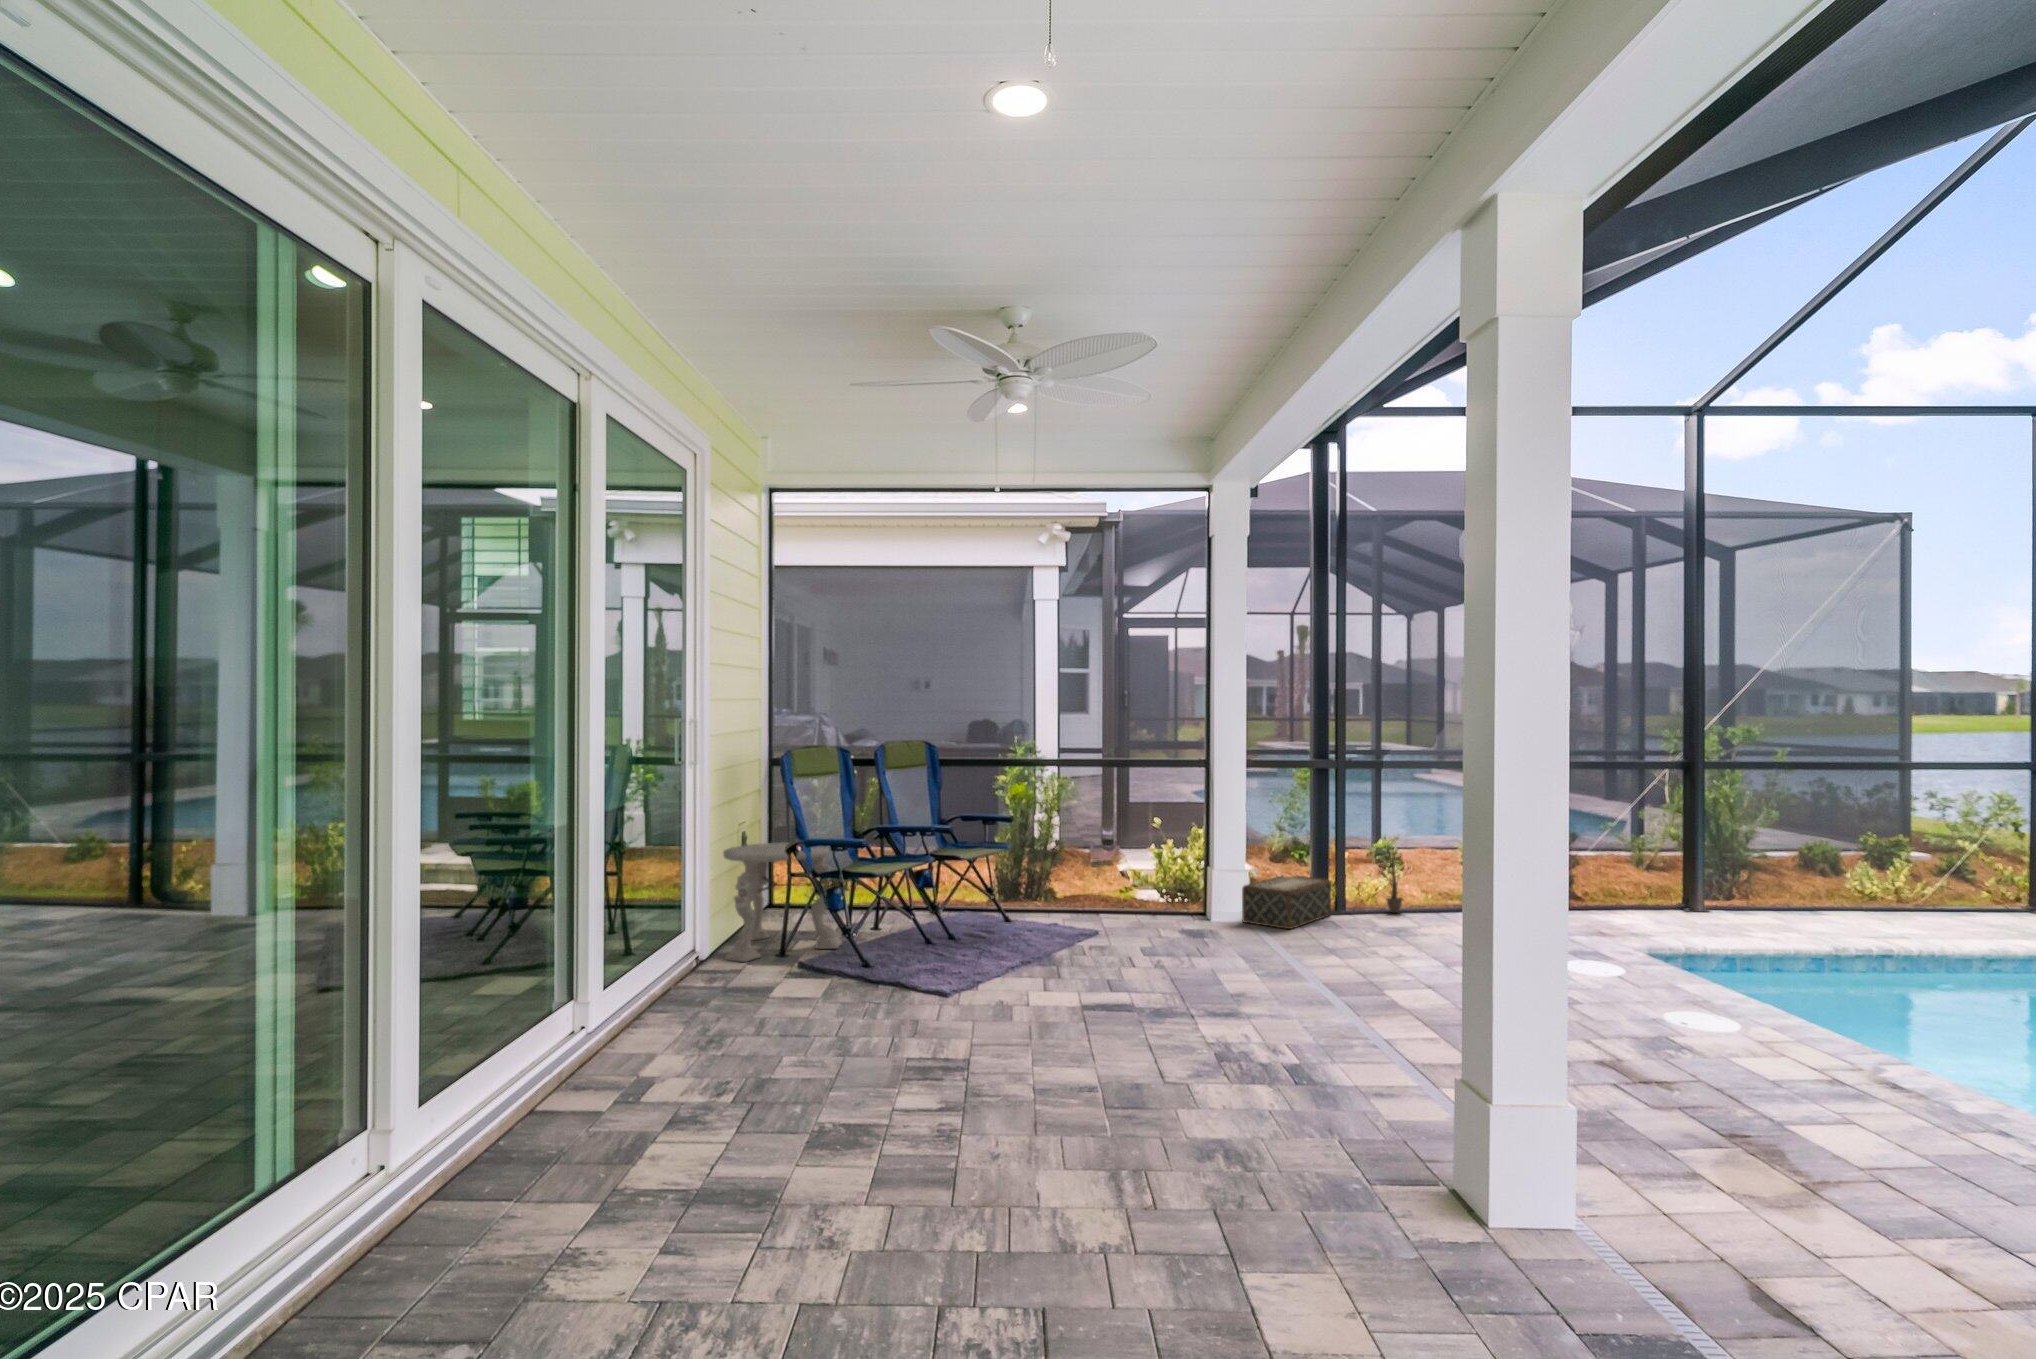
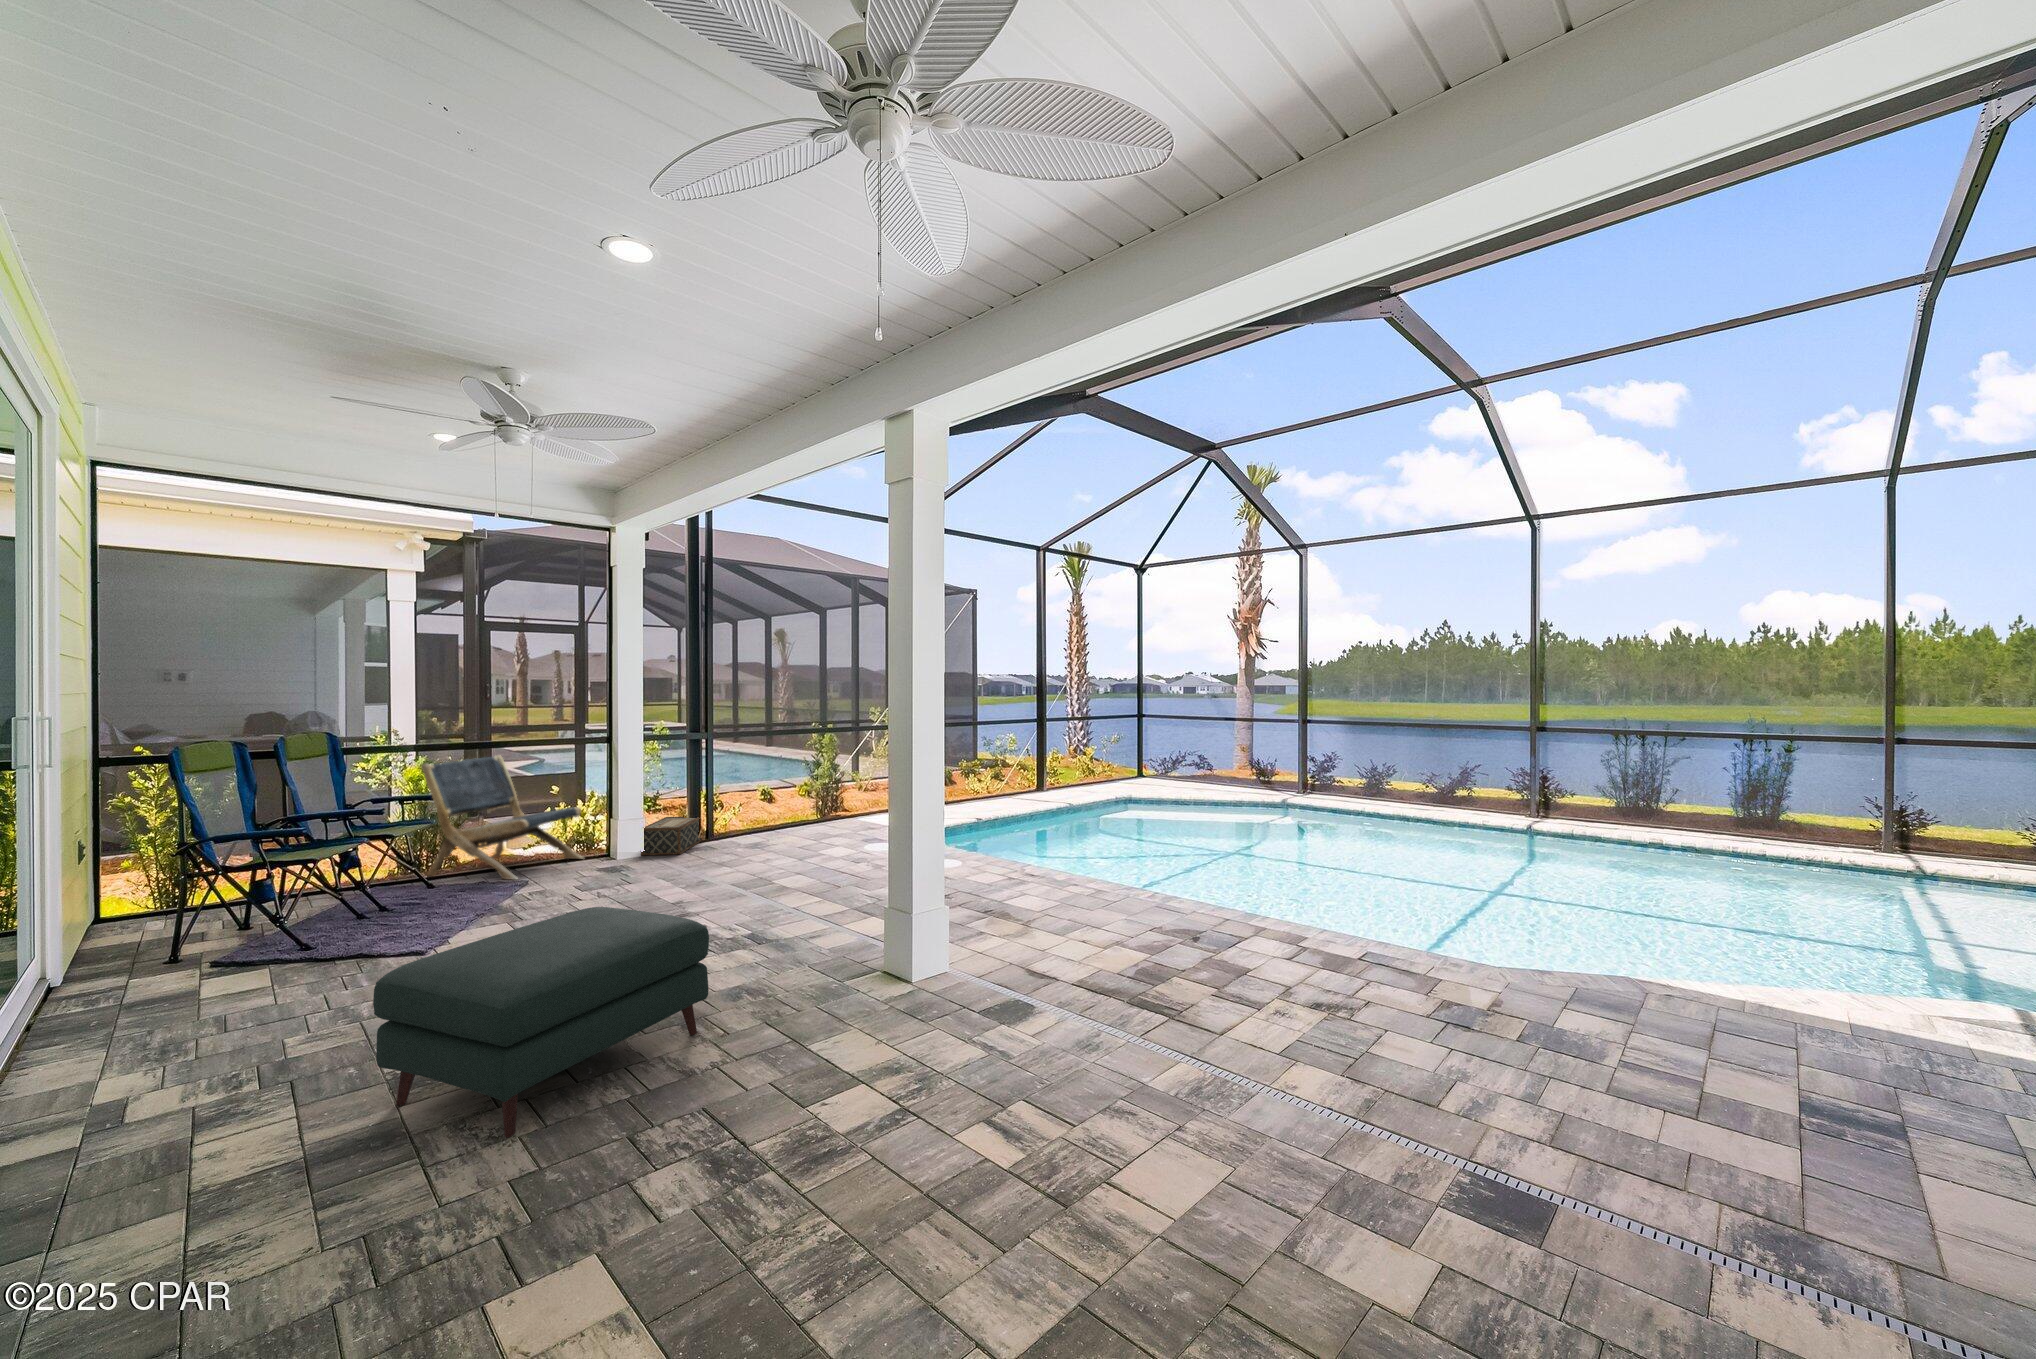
lounge chair: none [1013,773,1178,928] -> present [422,755,583,880]
side table: present [723,843,842,962] -> none [75,844,250,982]
decorative plant: present [1376,853,1411,913] -> none [729,791,752,834]
ottoman: none [778,979,1136,1248] -> present [373,907,709,1137]

